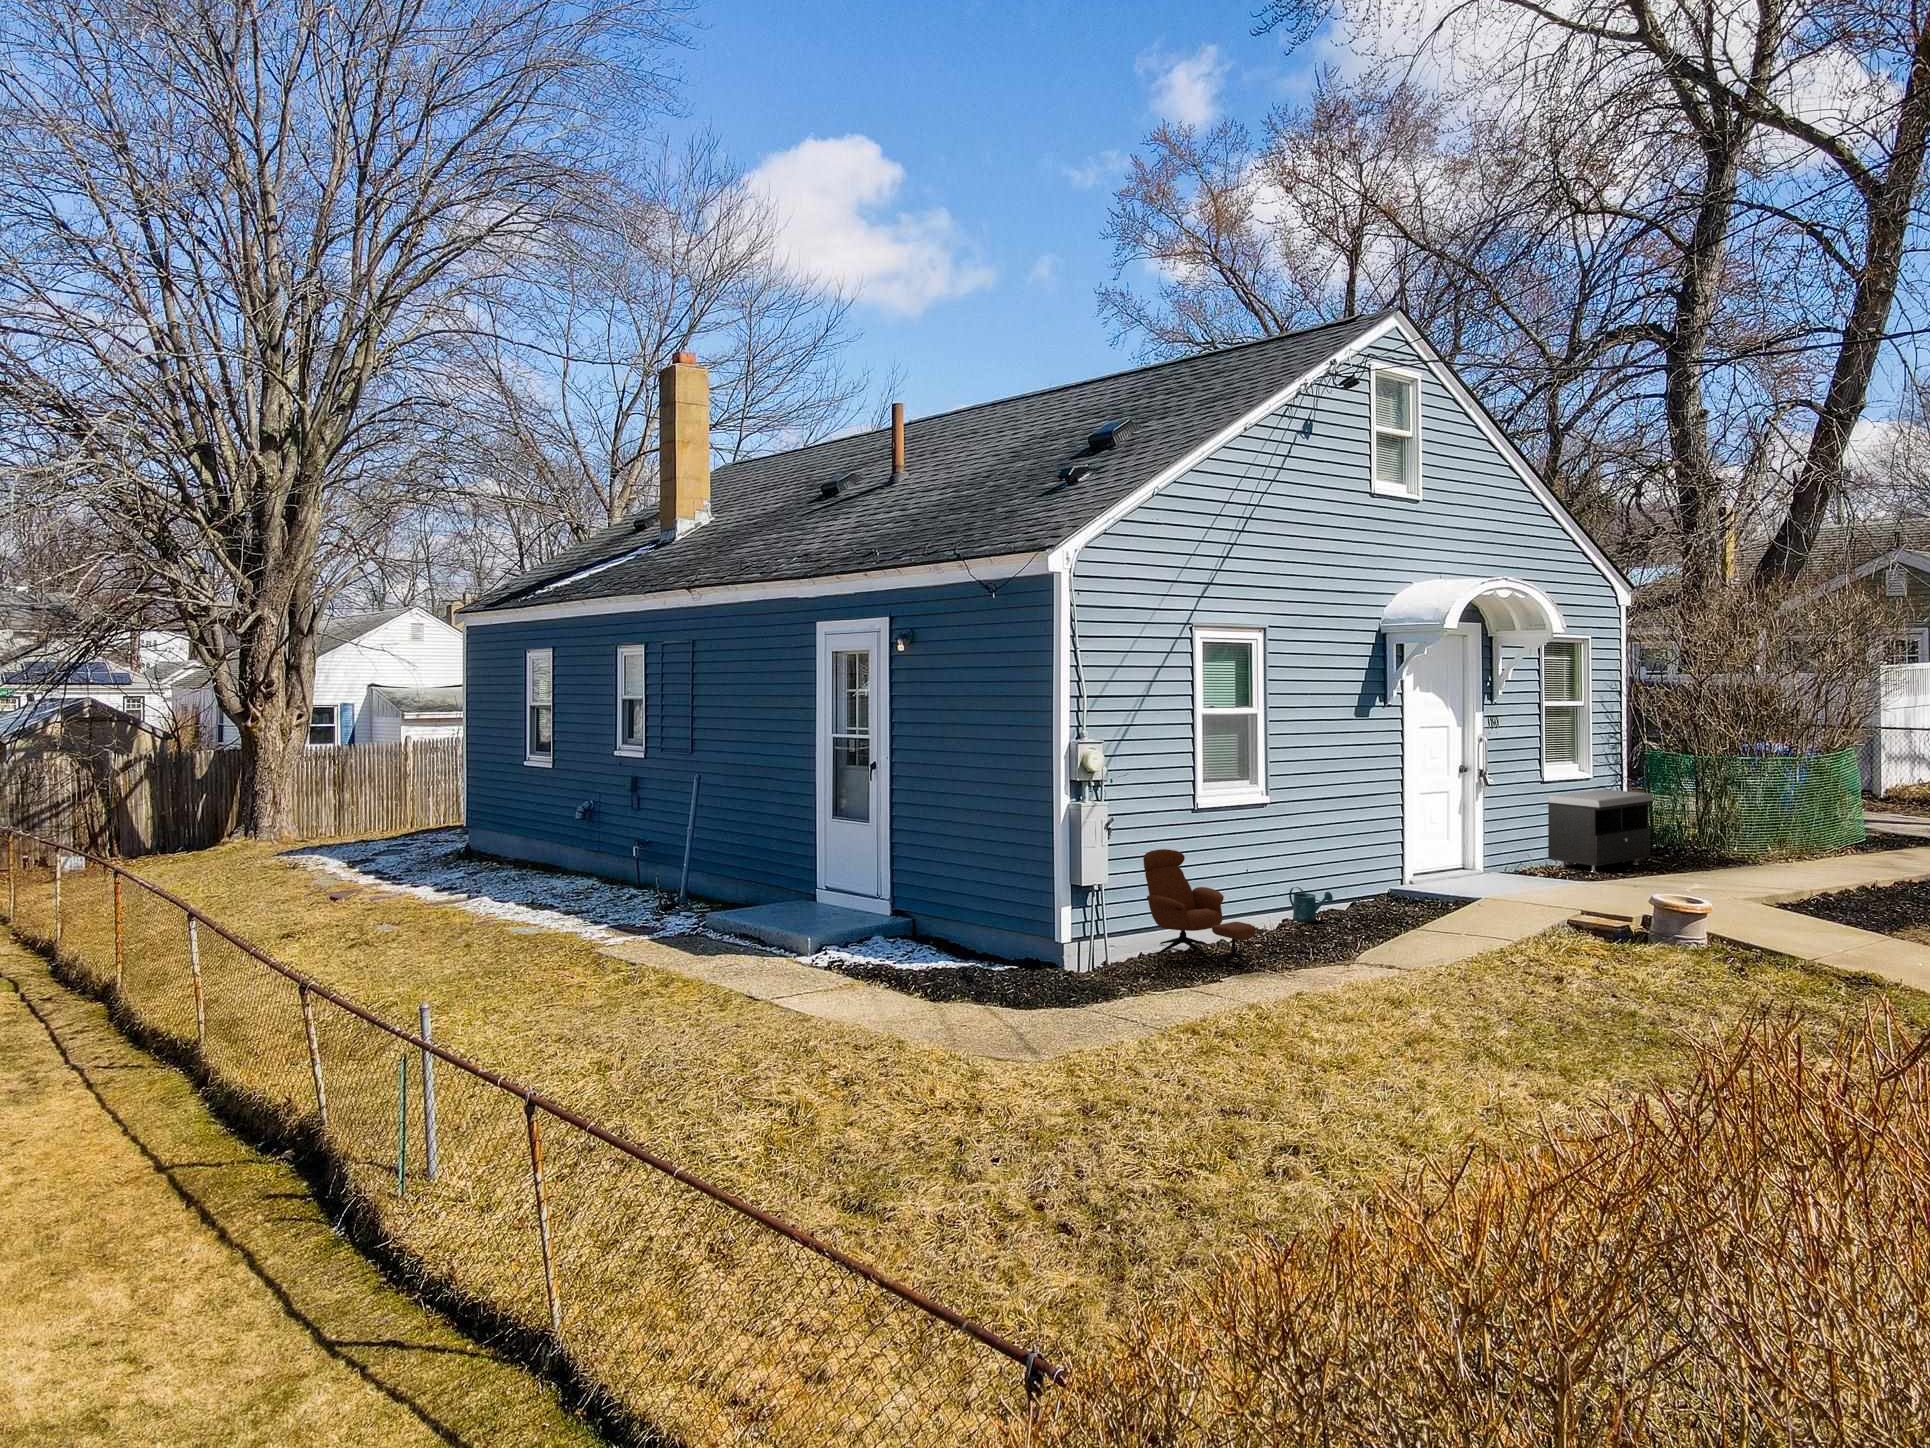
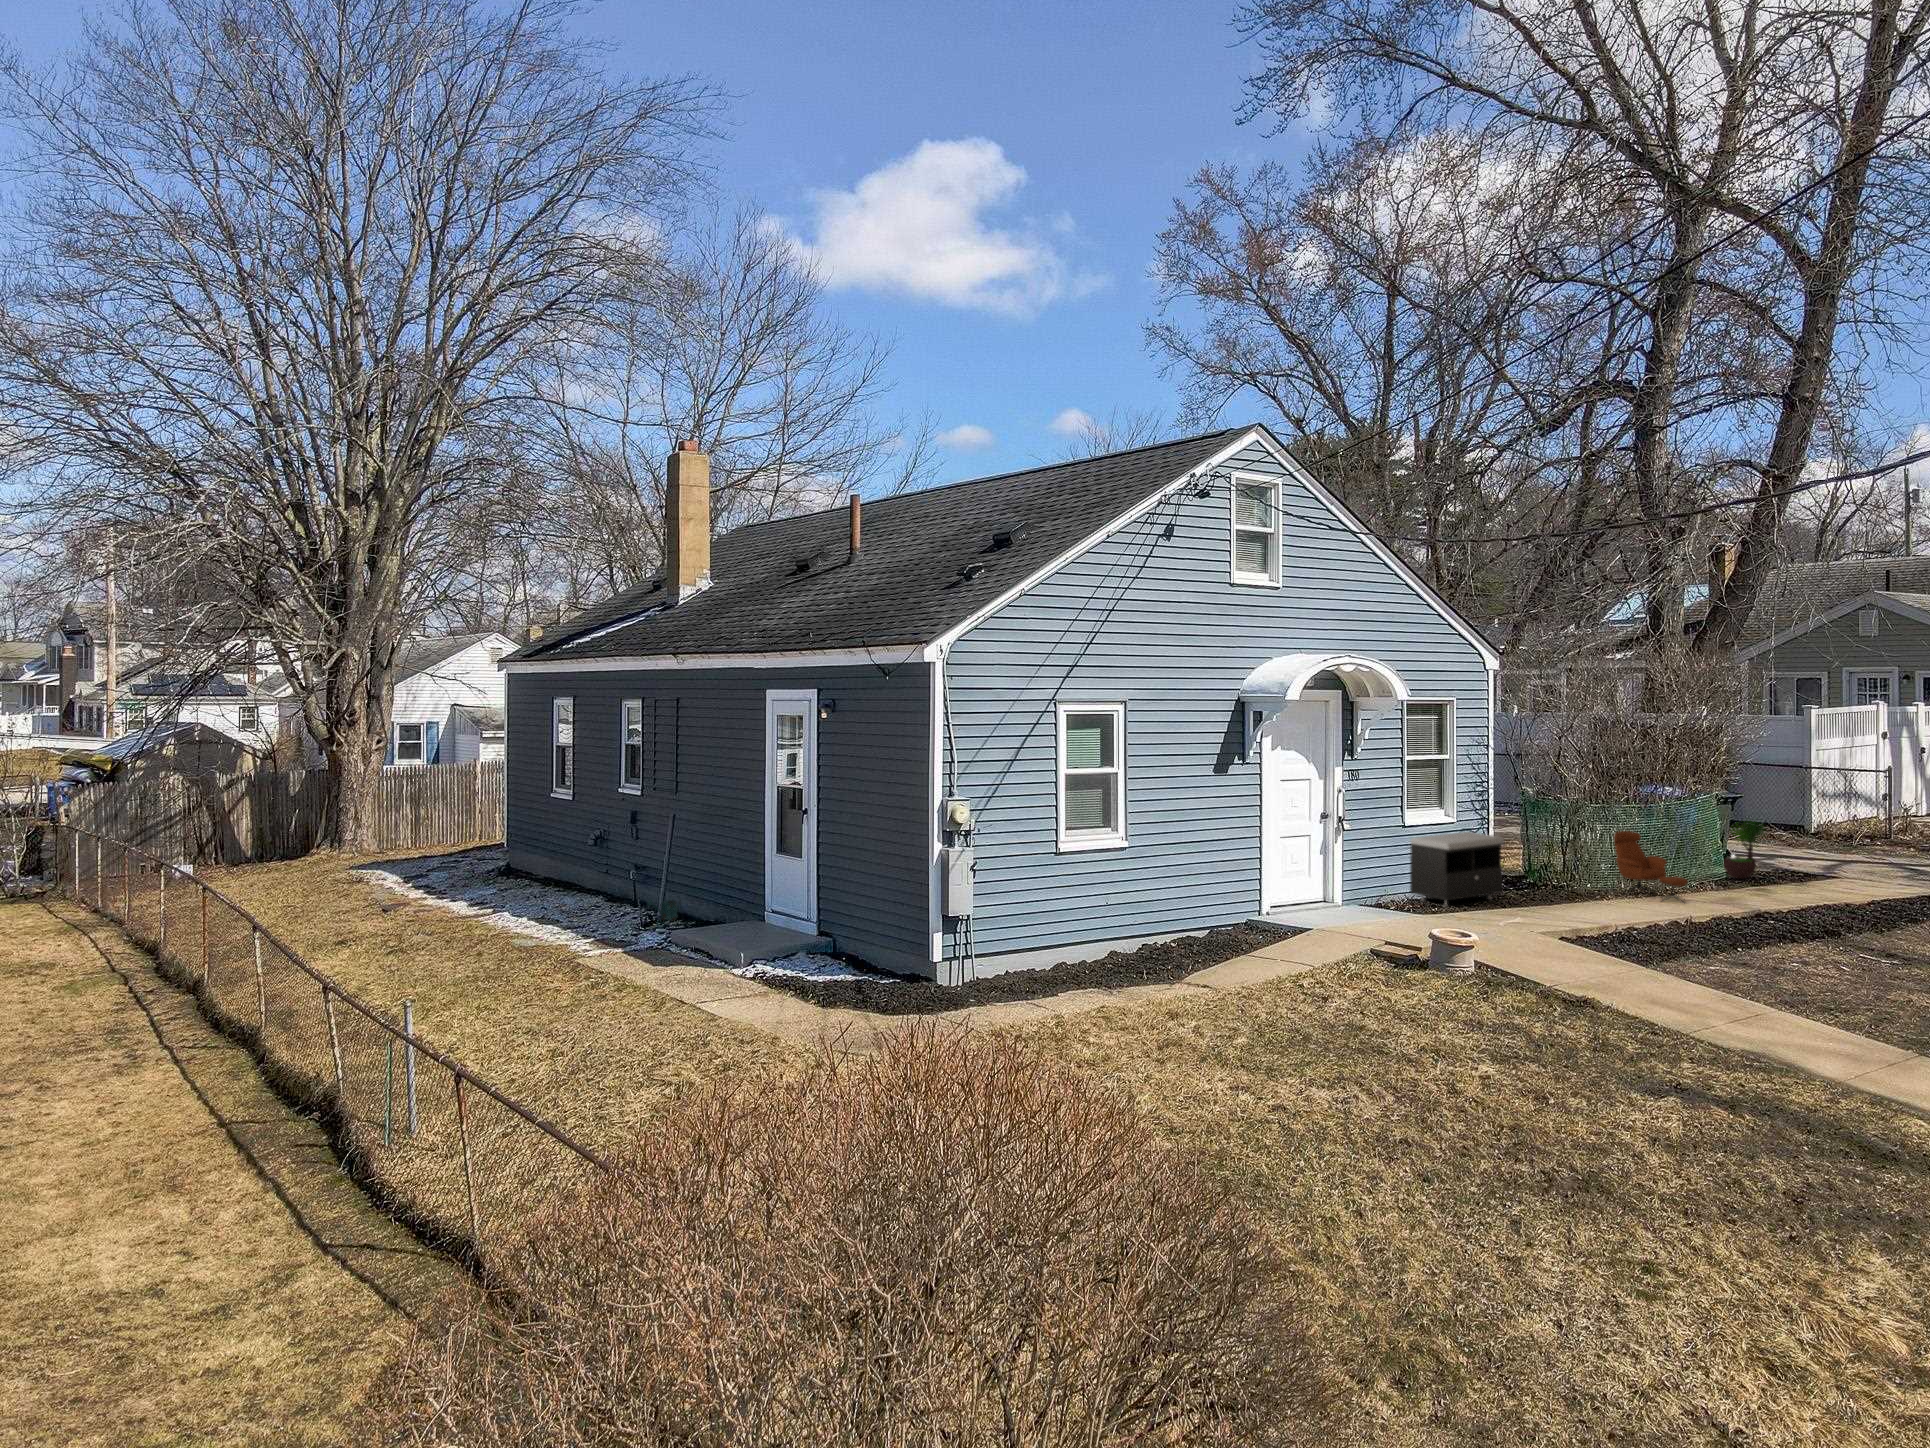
potted tree: none [1865,769,1917,841] -> present [1724,821,1764,879]
lounge chair: present [1143,849,1256,967] -> present [1614,831,1688,900]
watering can: present [1289,887,1333,922] -> present [648,900,681,920]

